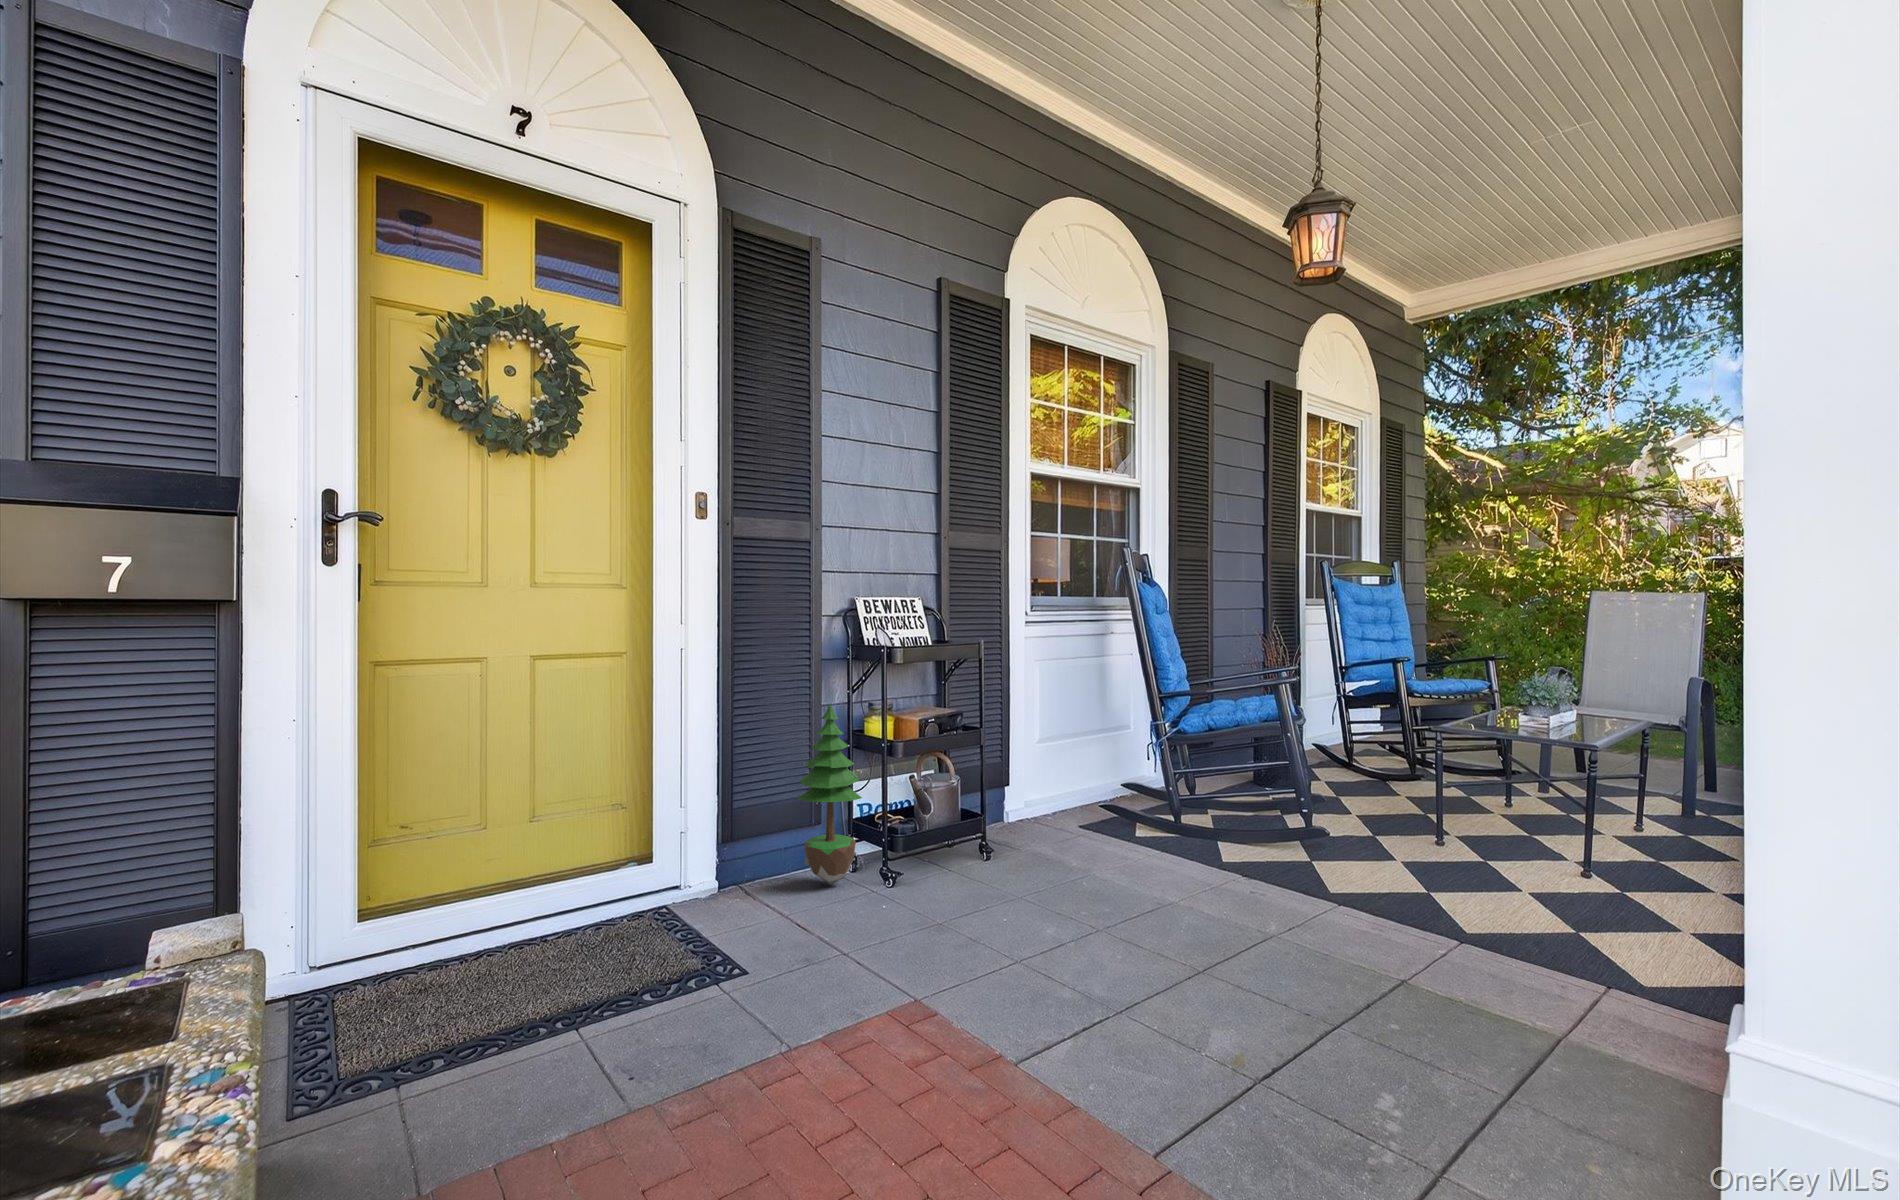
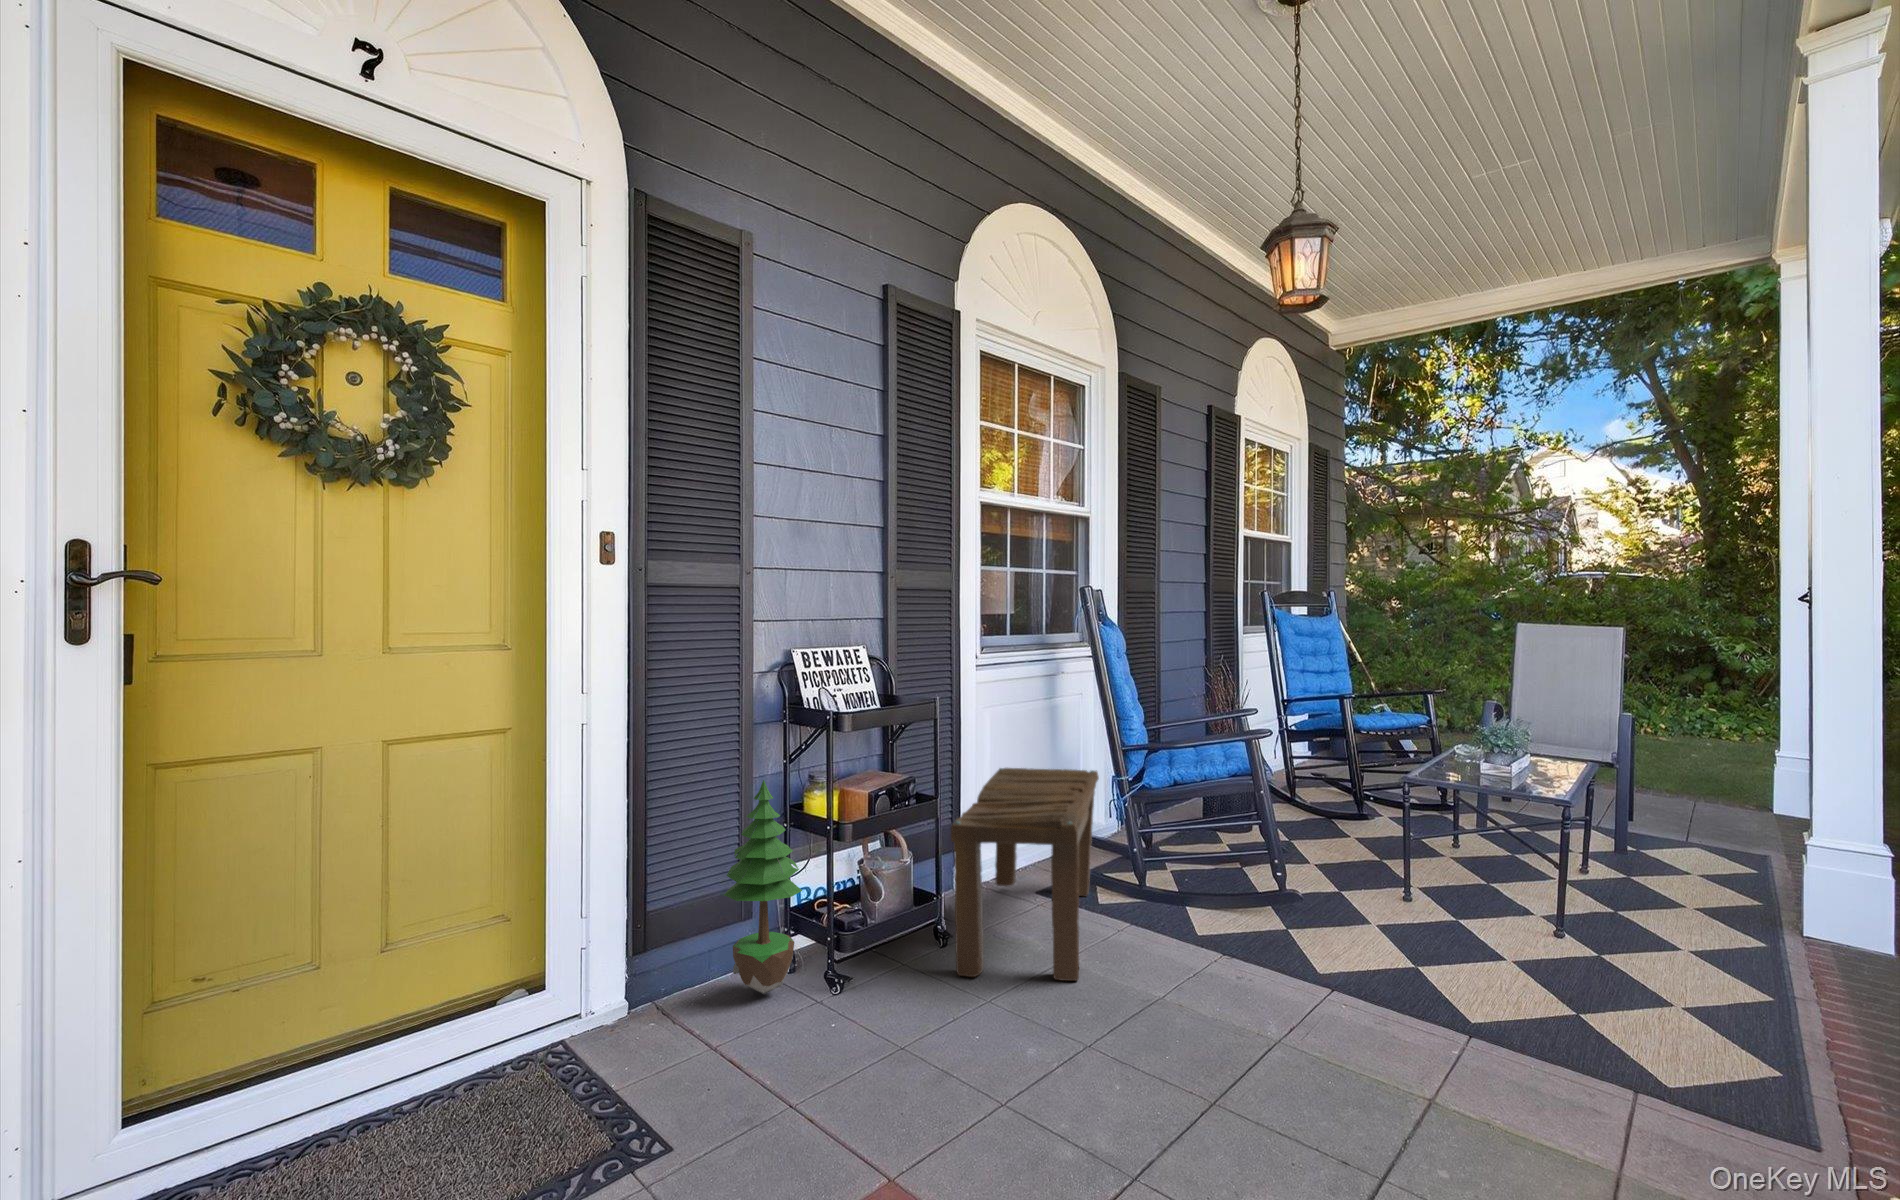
bench: none [991,714,1139,886] -> present [951,768,1099,981]

